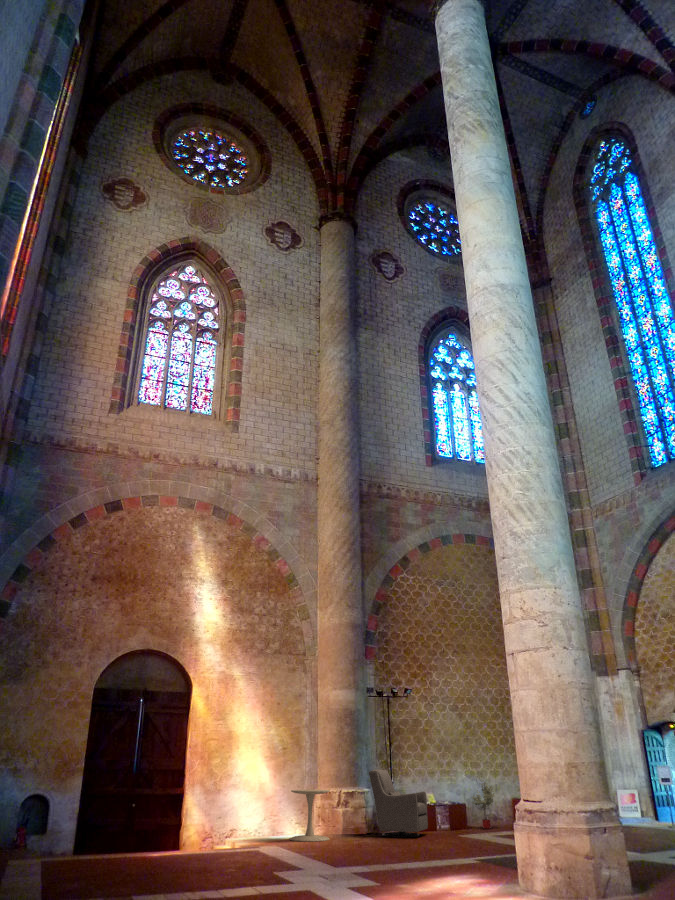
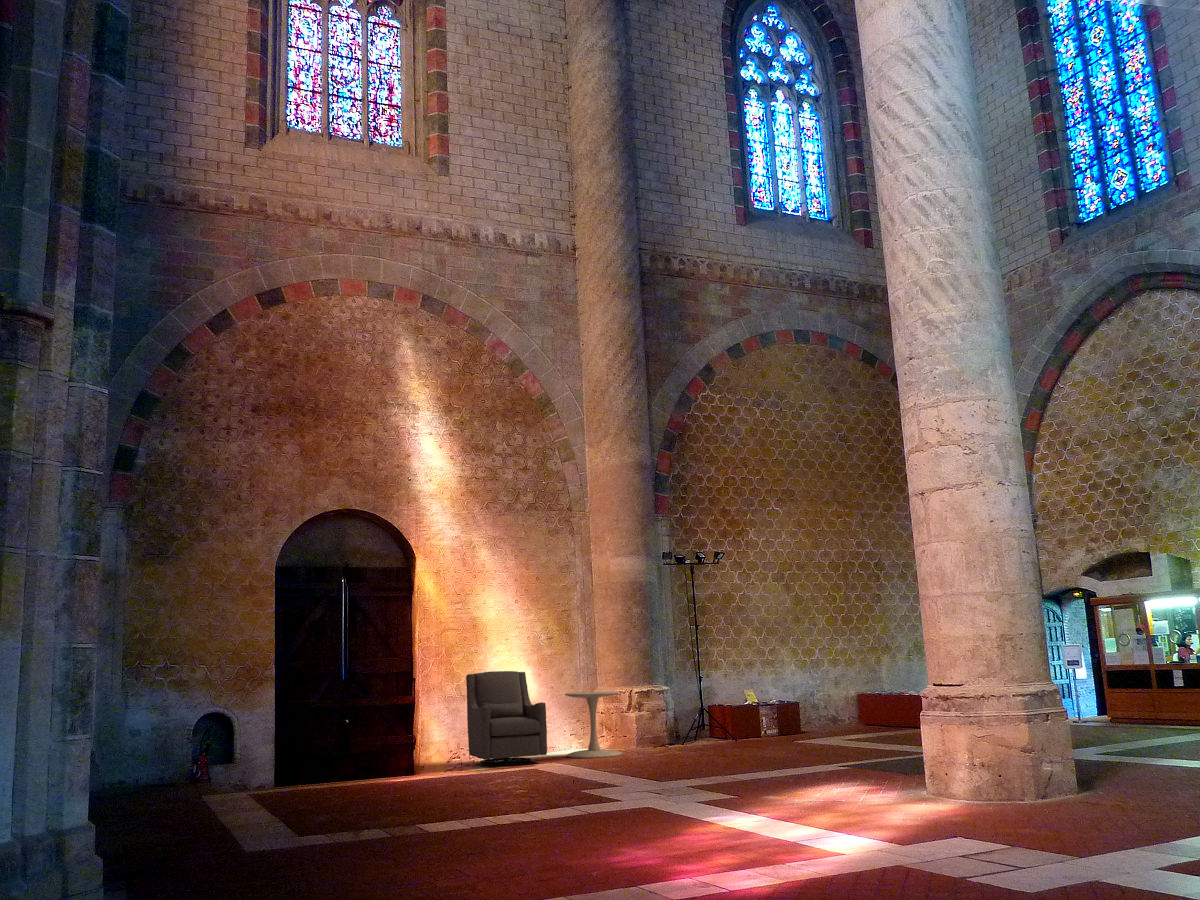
chair: present [369,769,428,838] -> present [466,671,547,766]
potted tree: present [472,780,495,829] -> none [805,669,837,731]

